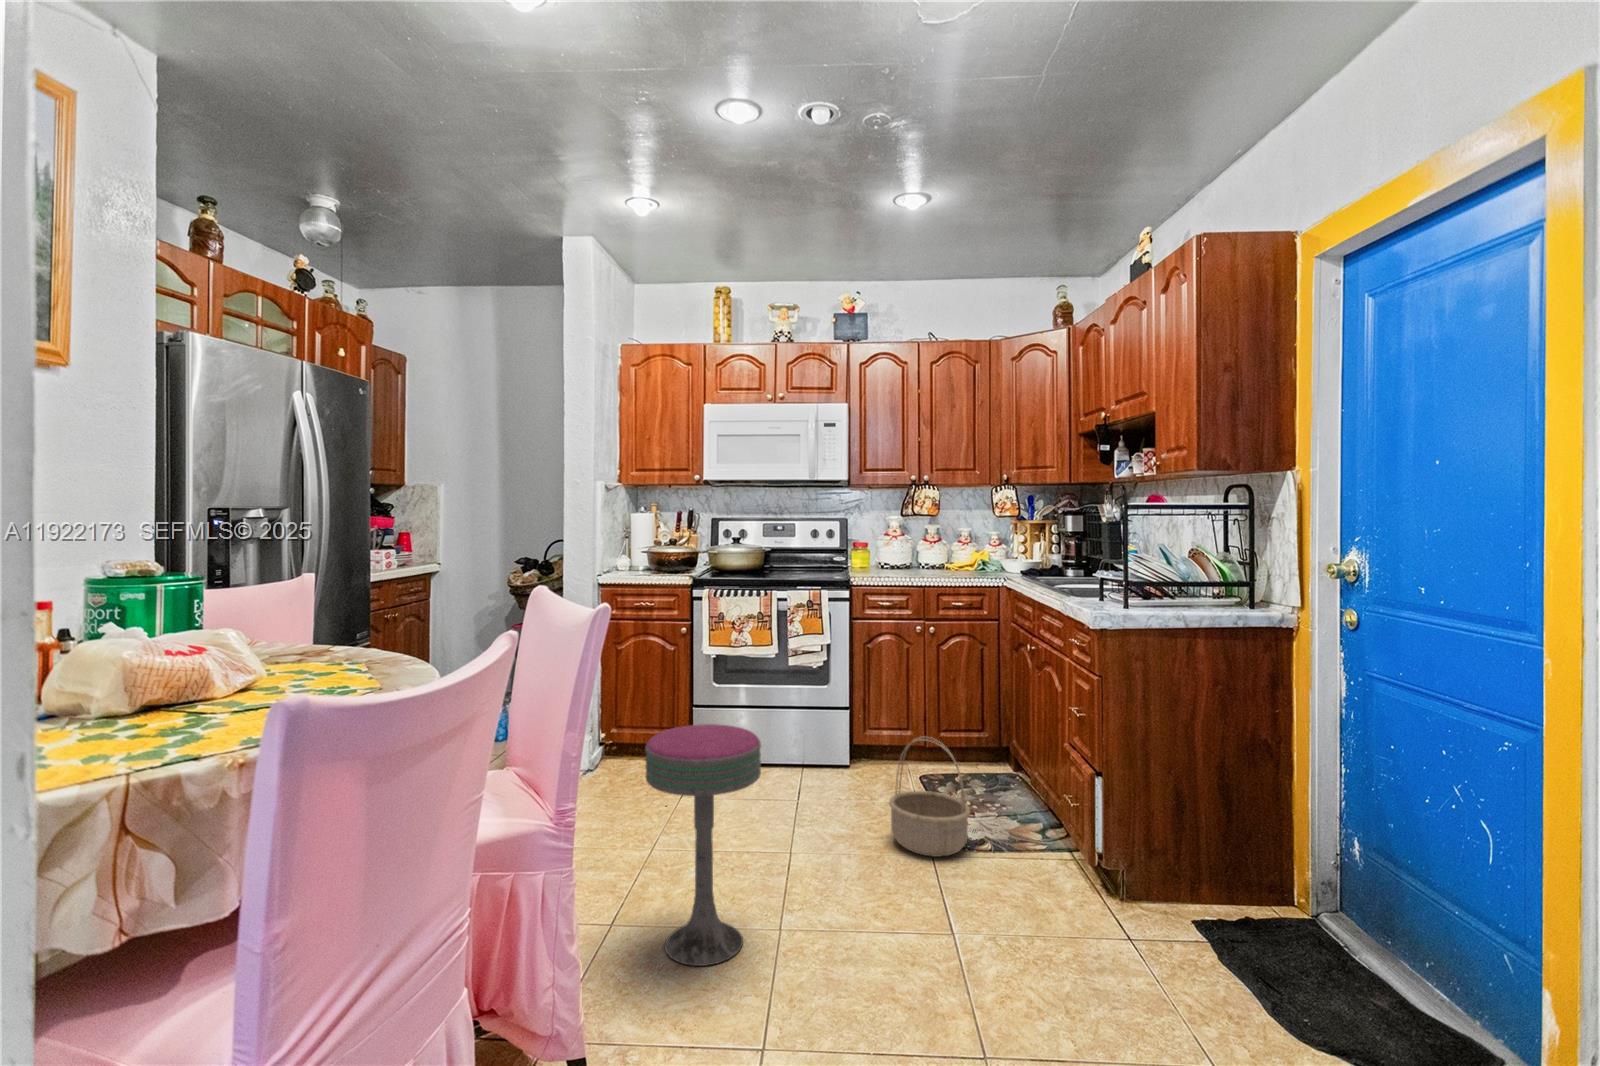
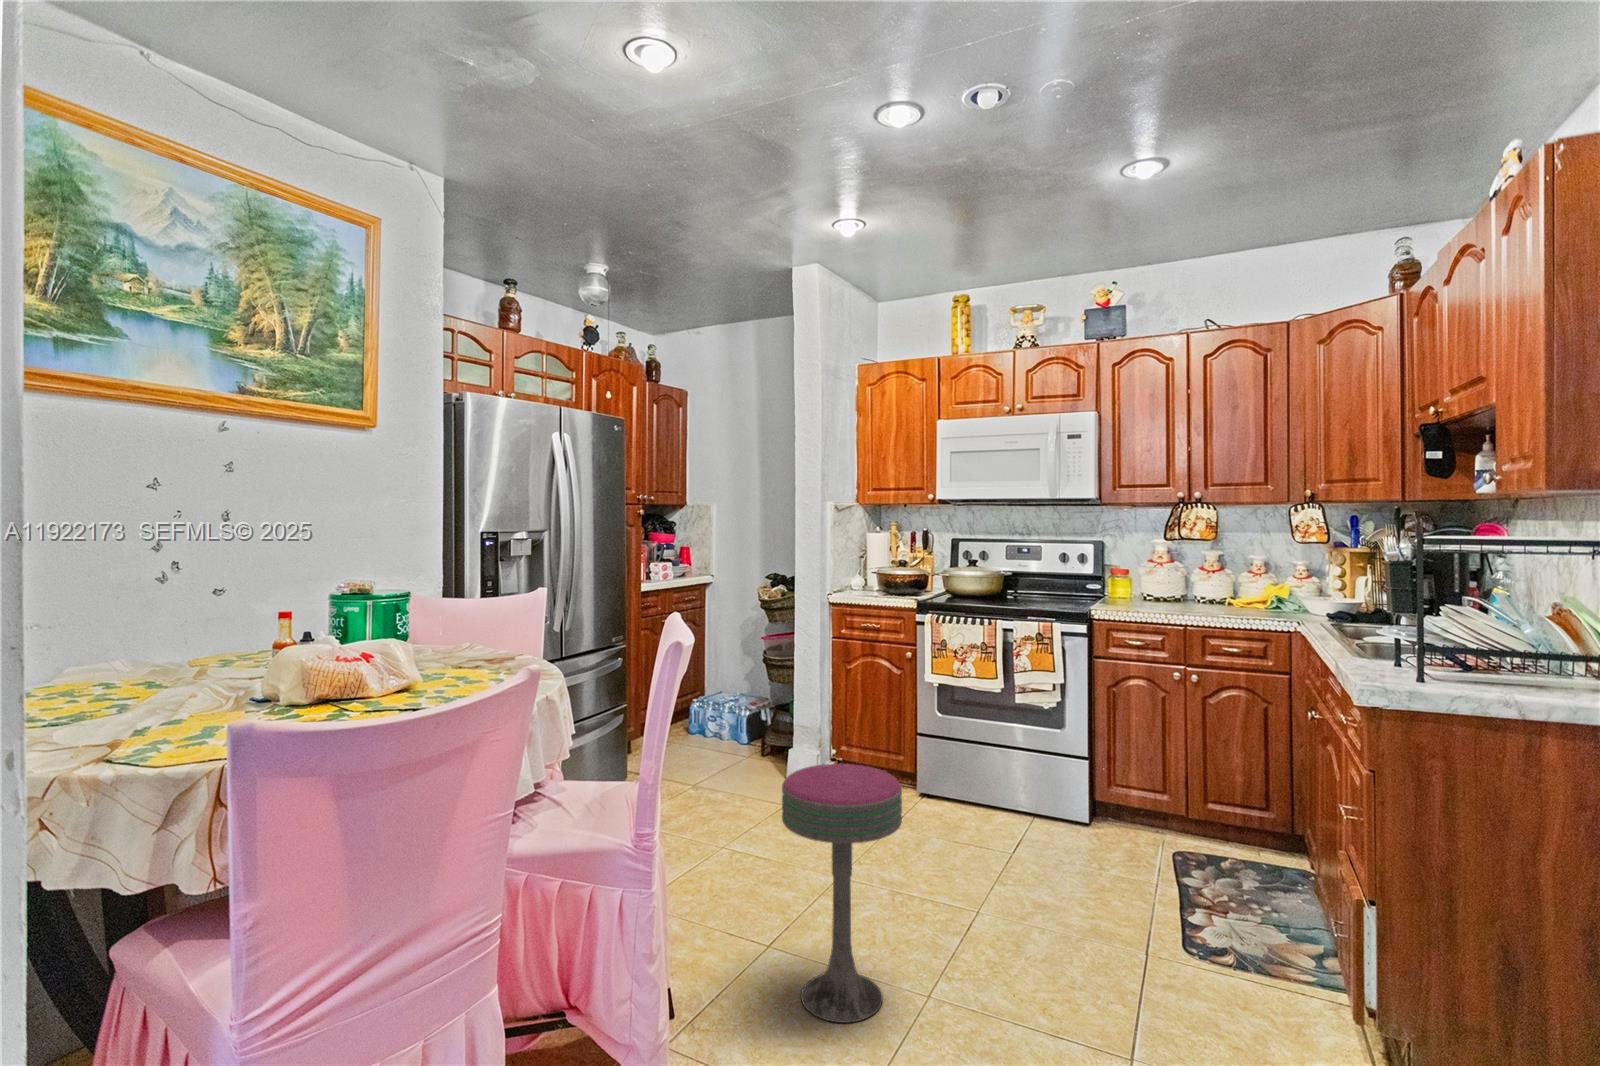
basket: present [889,736,970,857] -> none [1097,808,1202,960]

